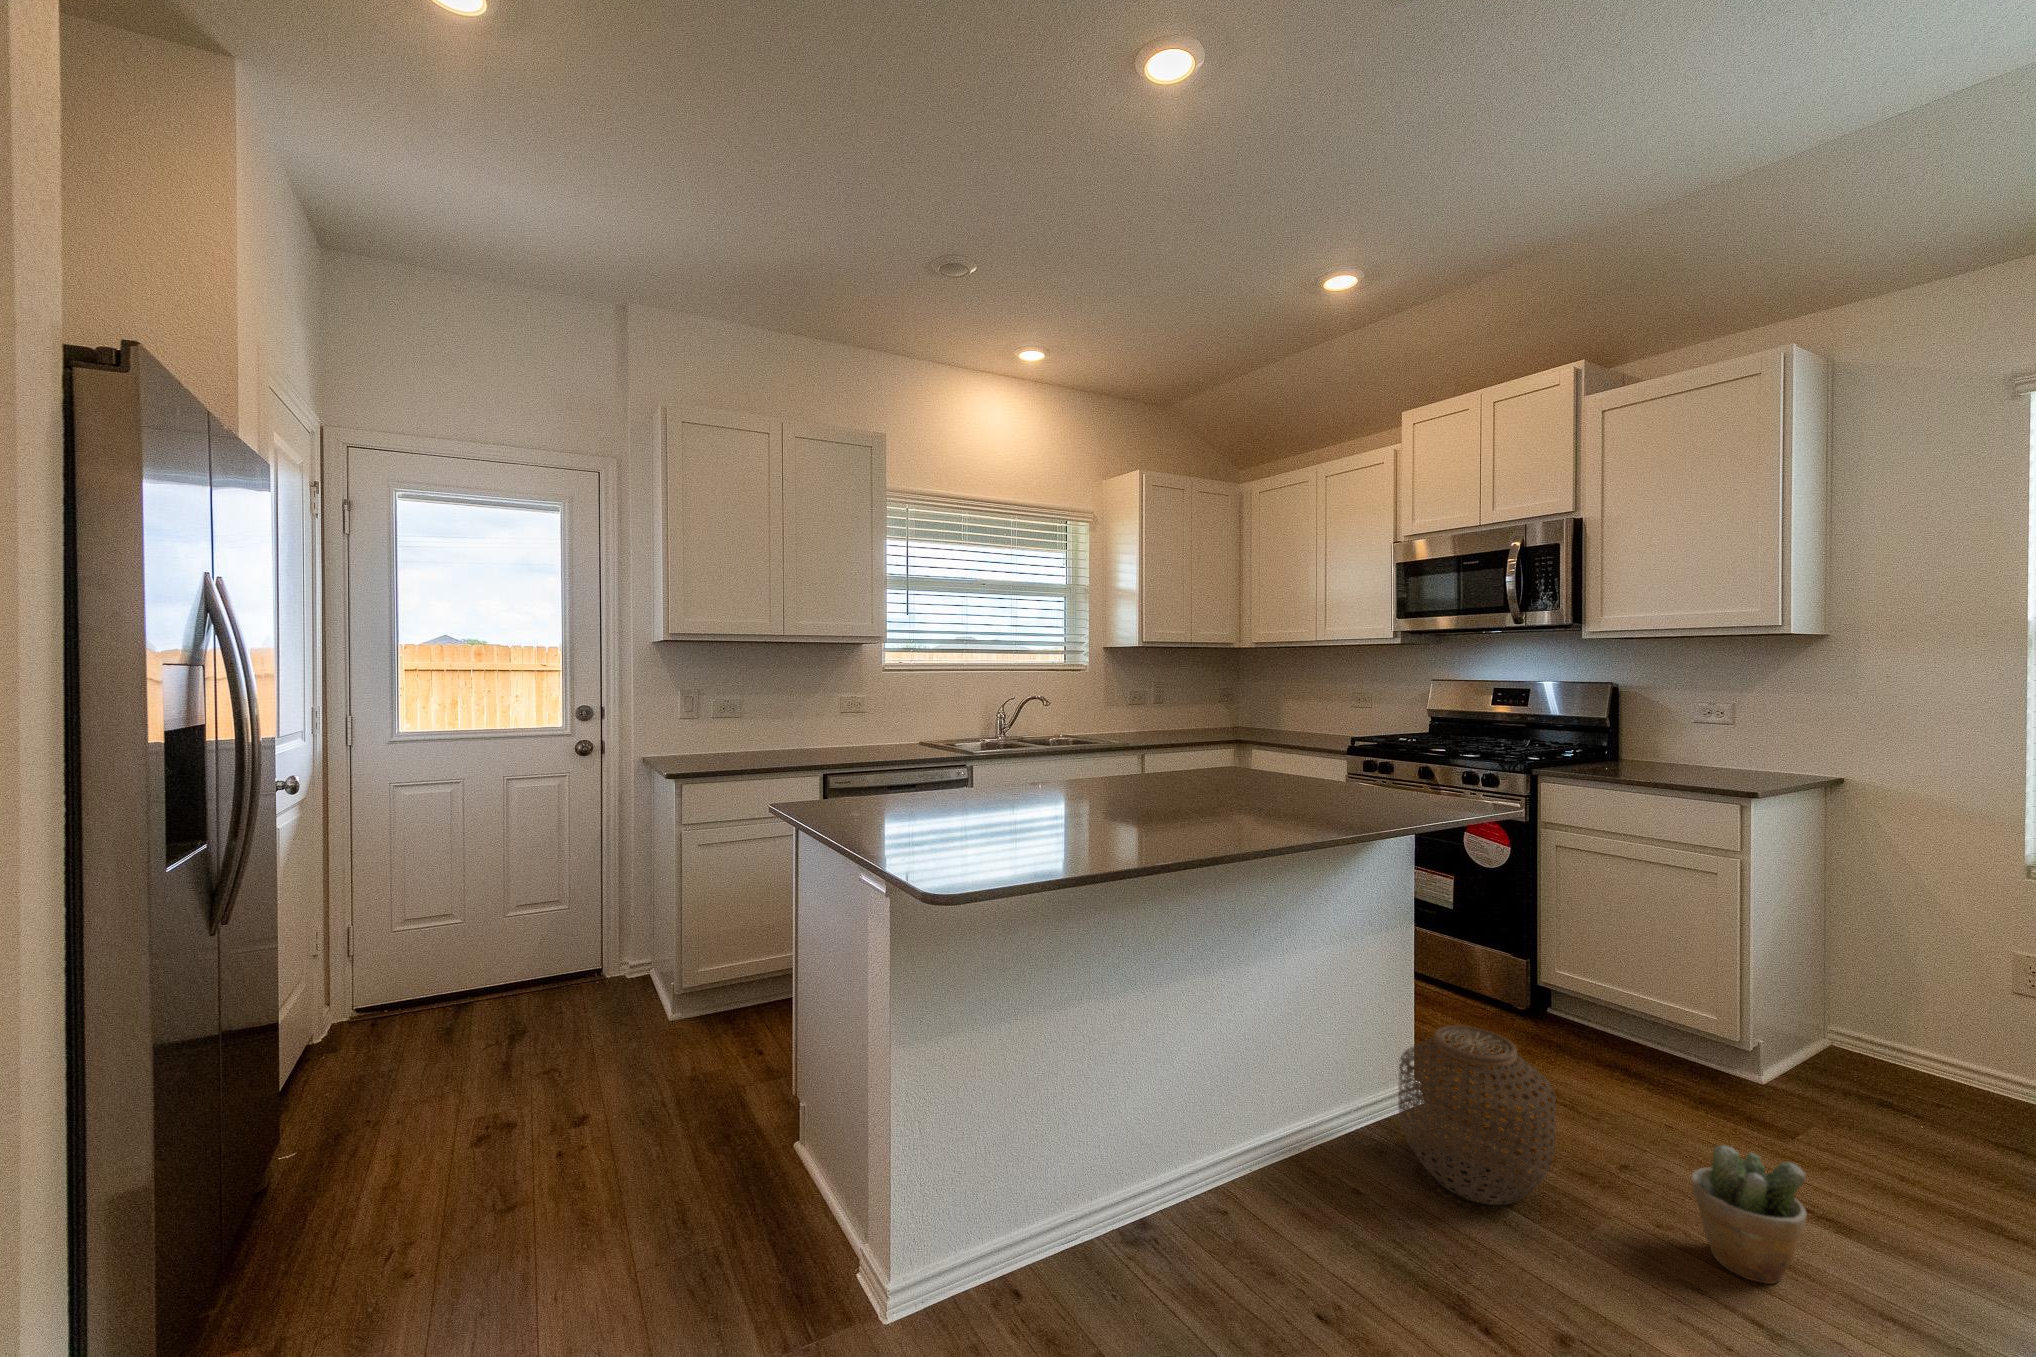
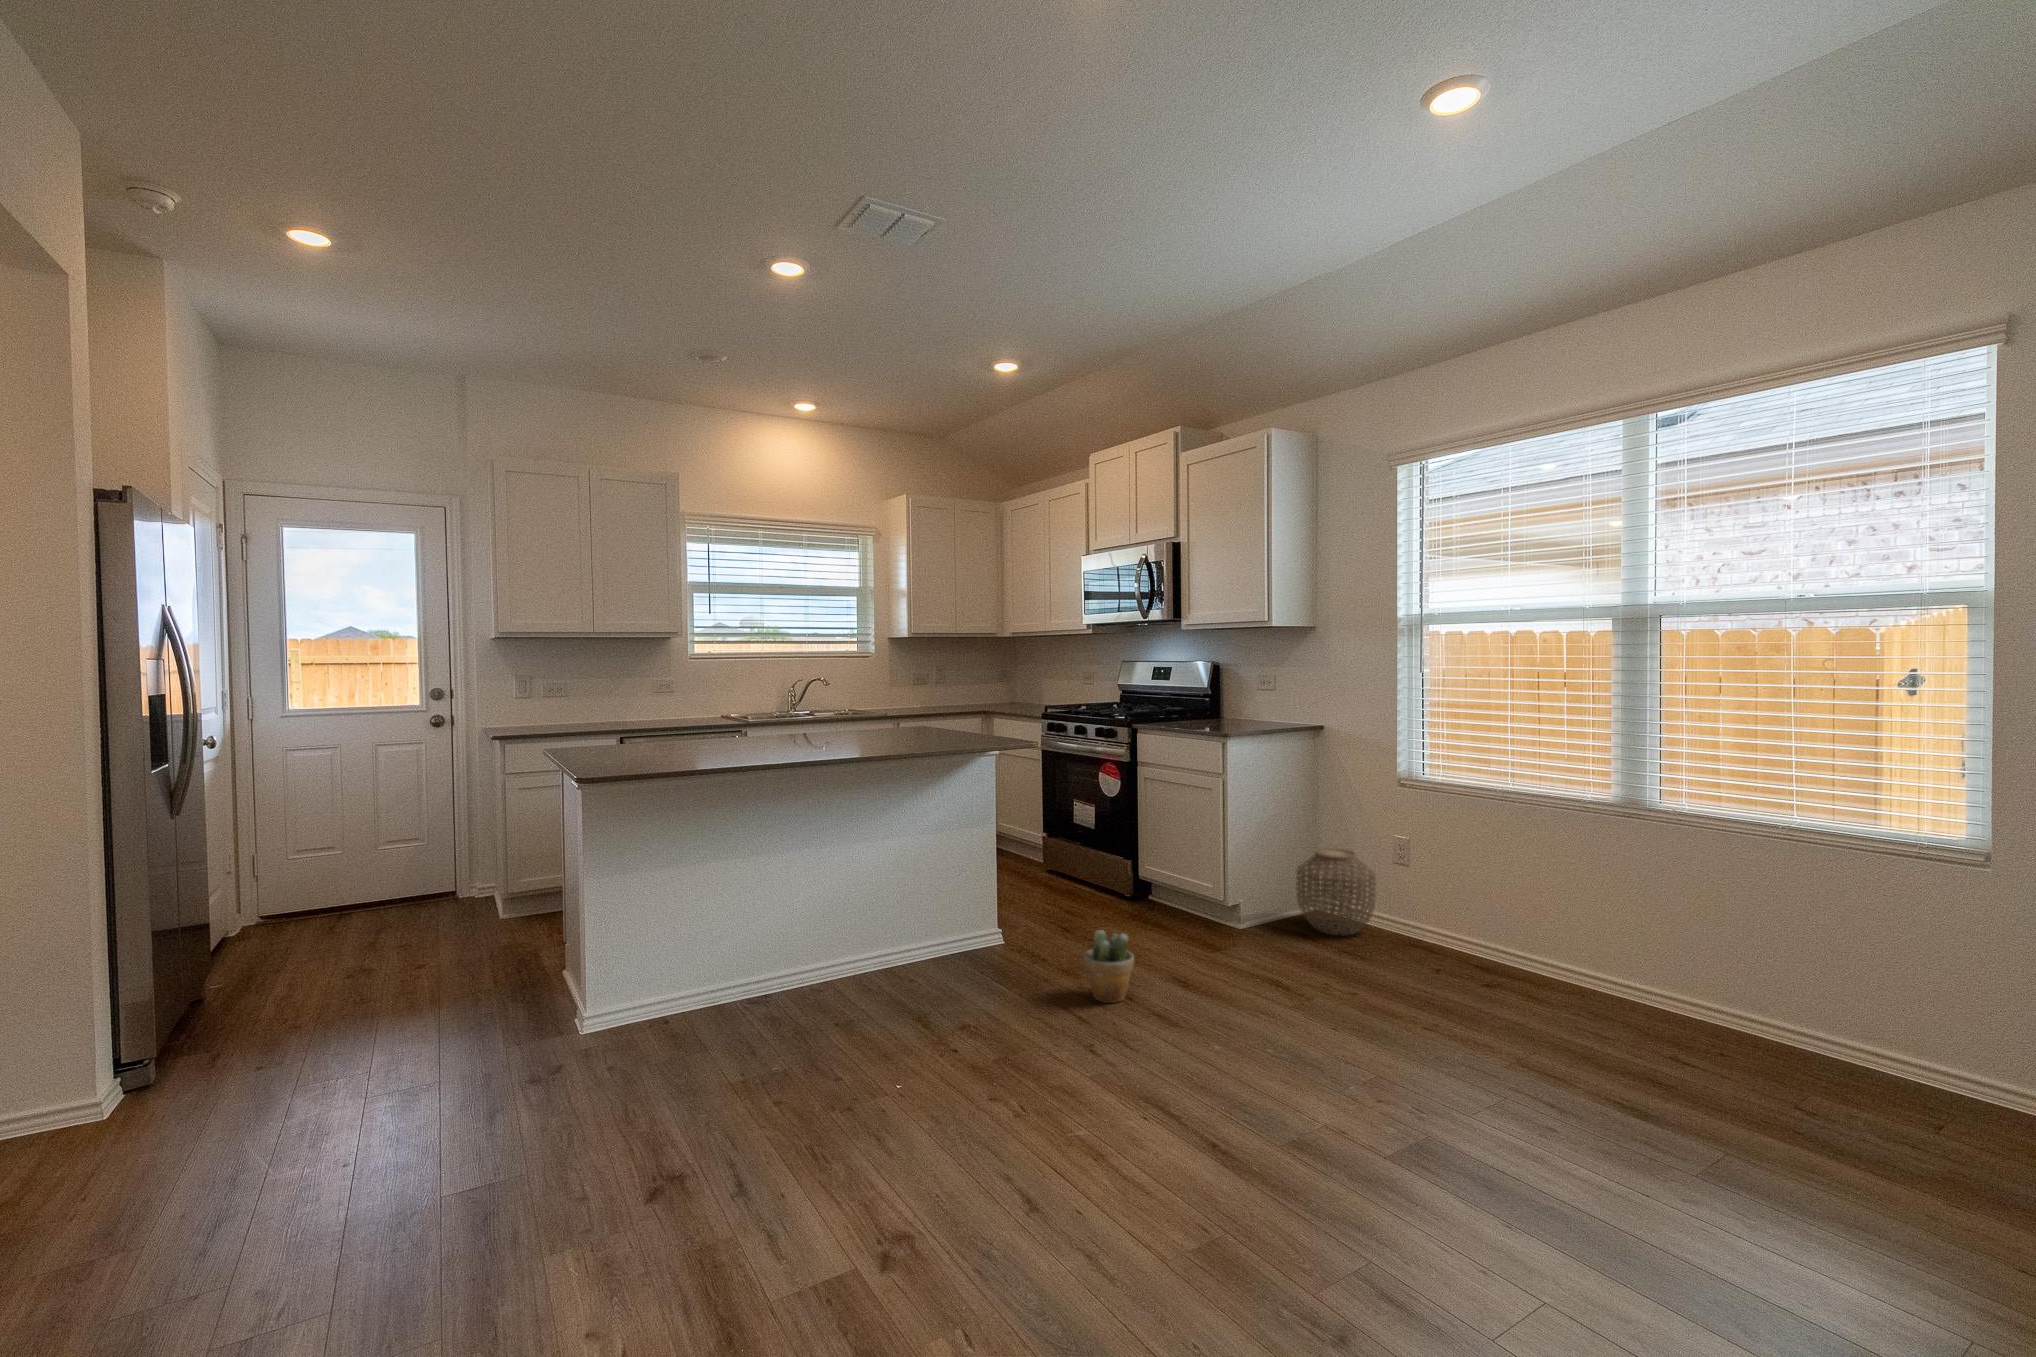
woven basket: present [1398,1025,1556,1205] -> present [1297,848,1376,935]

